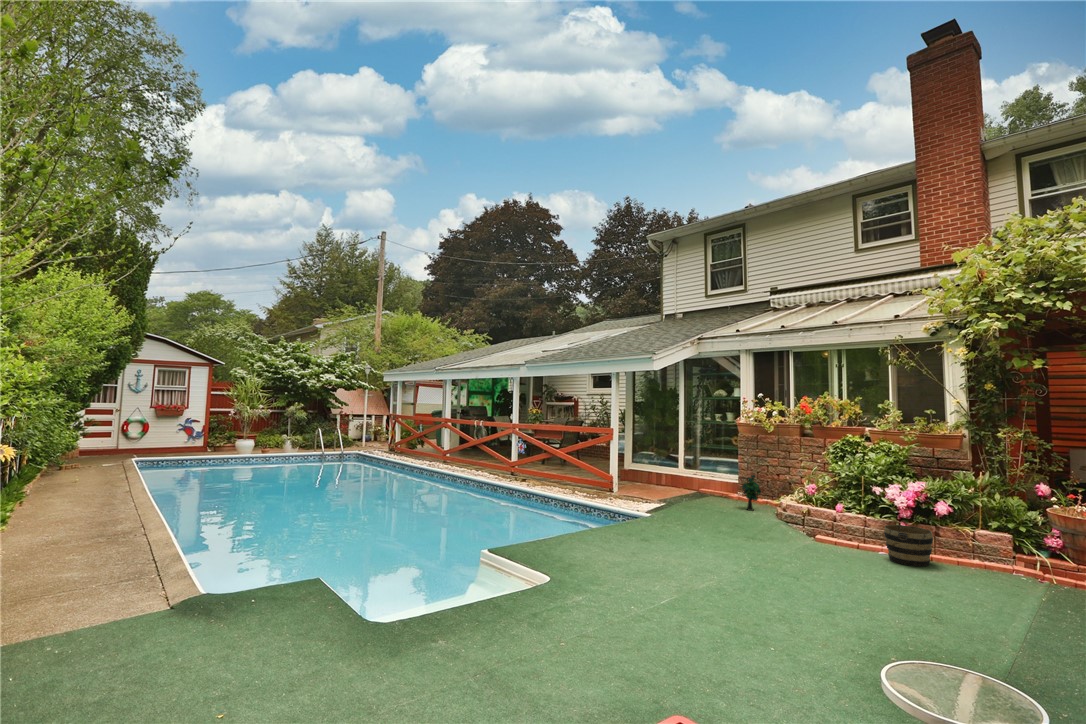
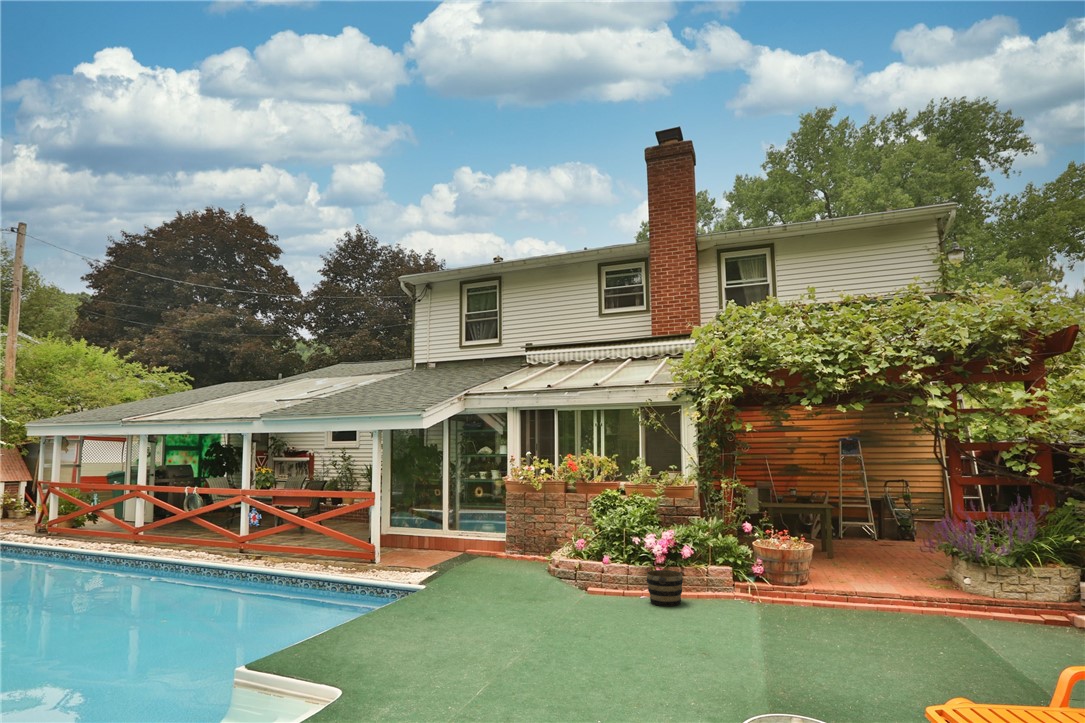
decorative plant: present [741,475,761,511] -> none [509,533,530,571]

